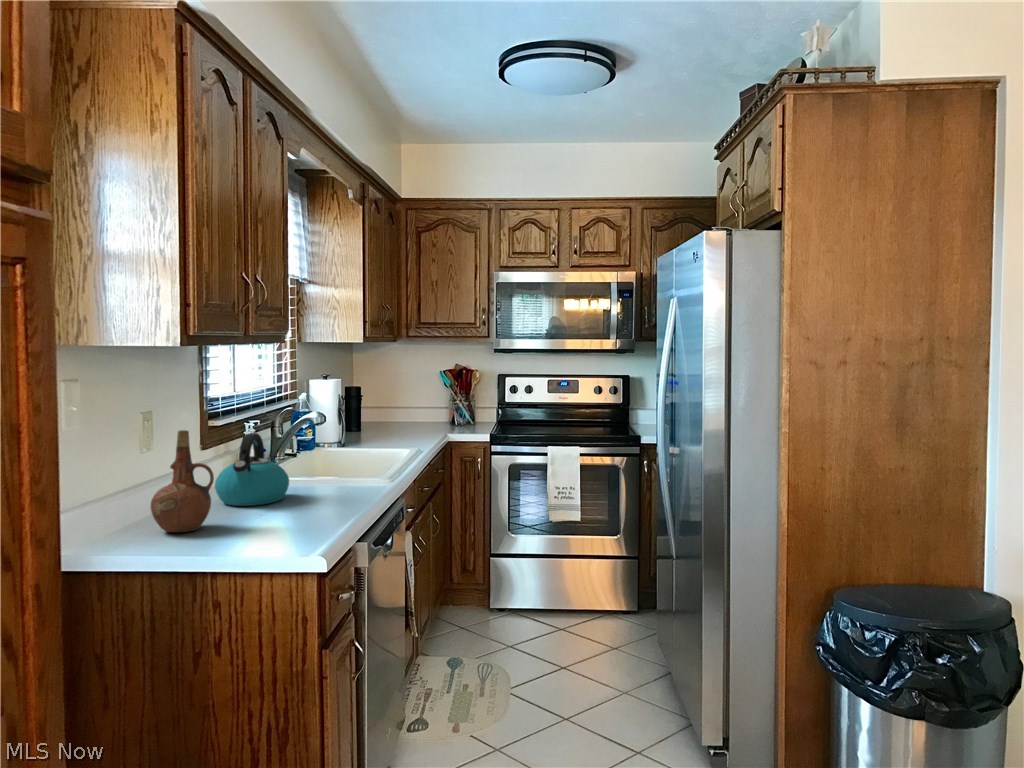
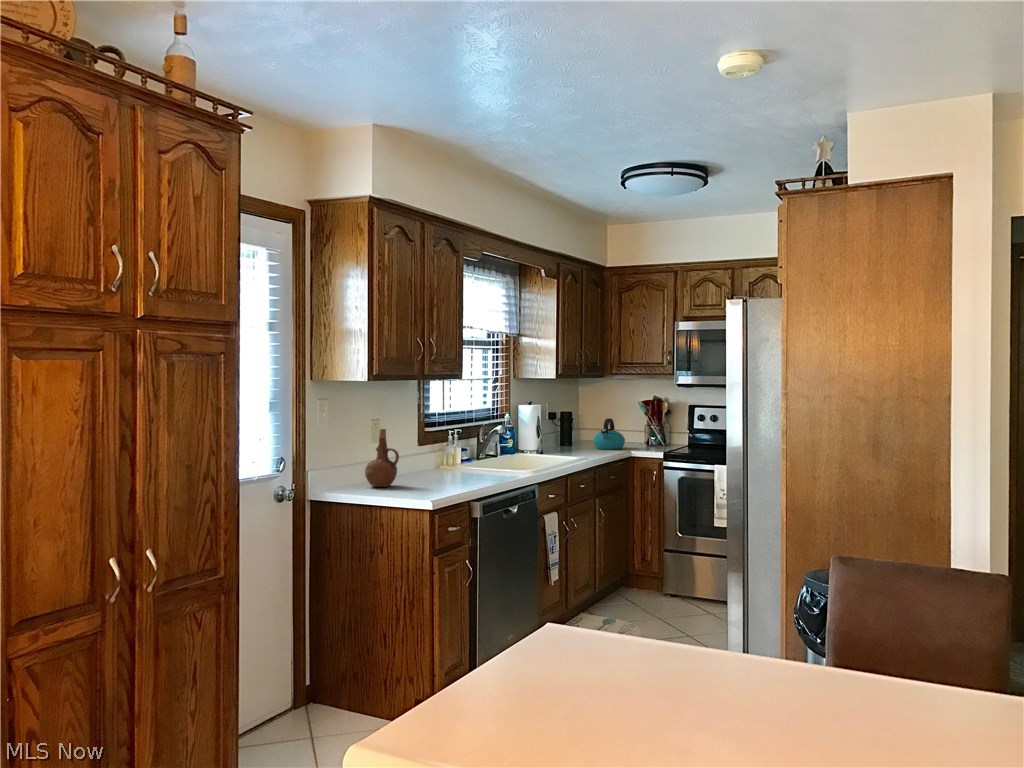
kettle: present [215,433,289,506] -> present [593,418,625,449]

